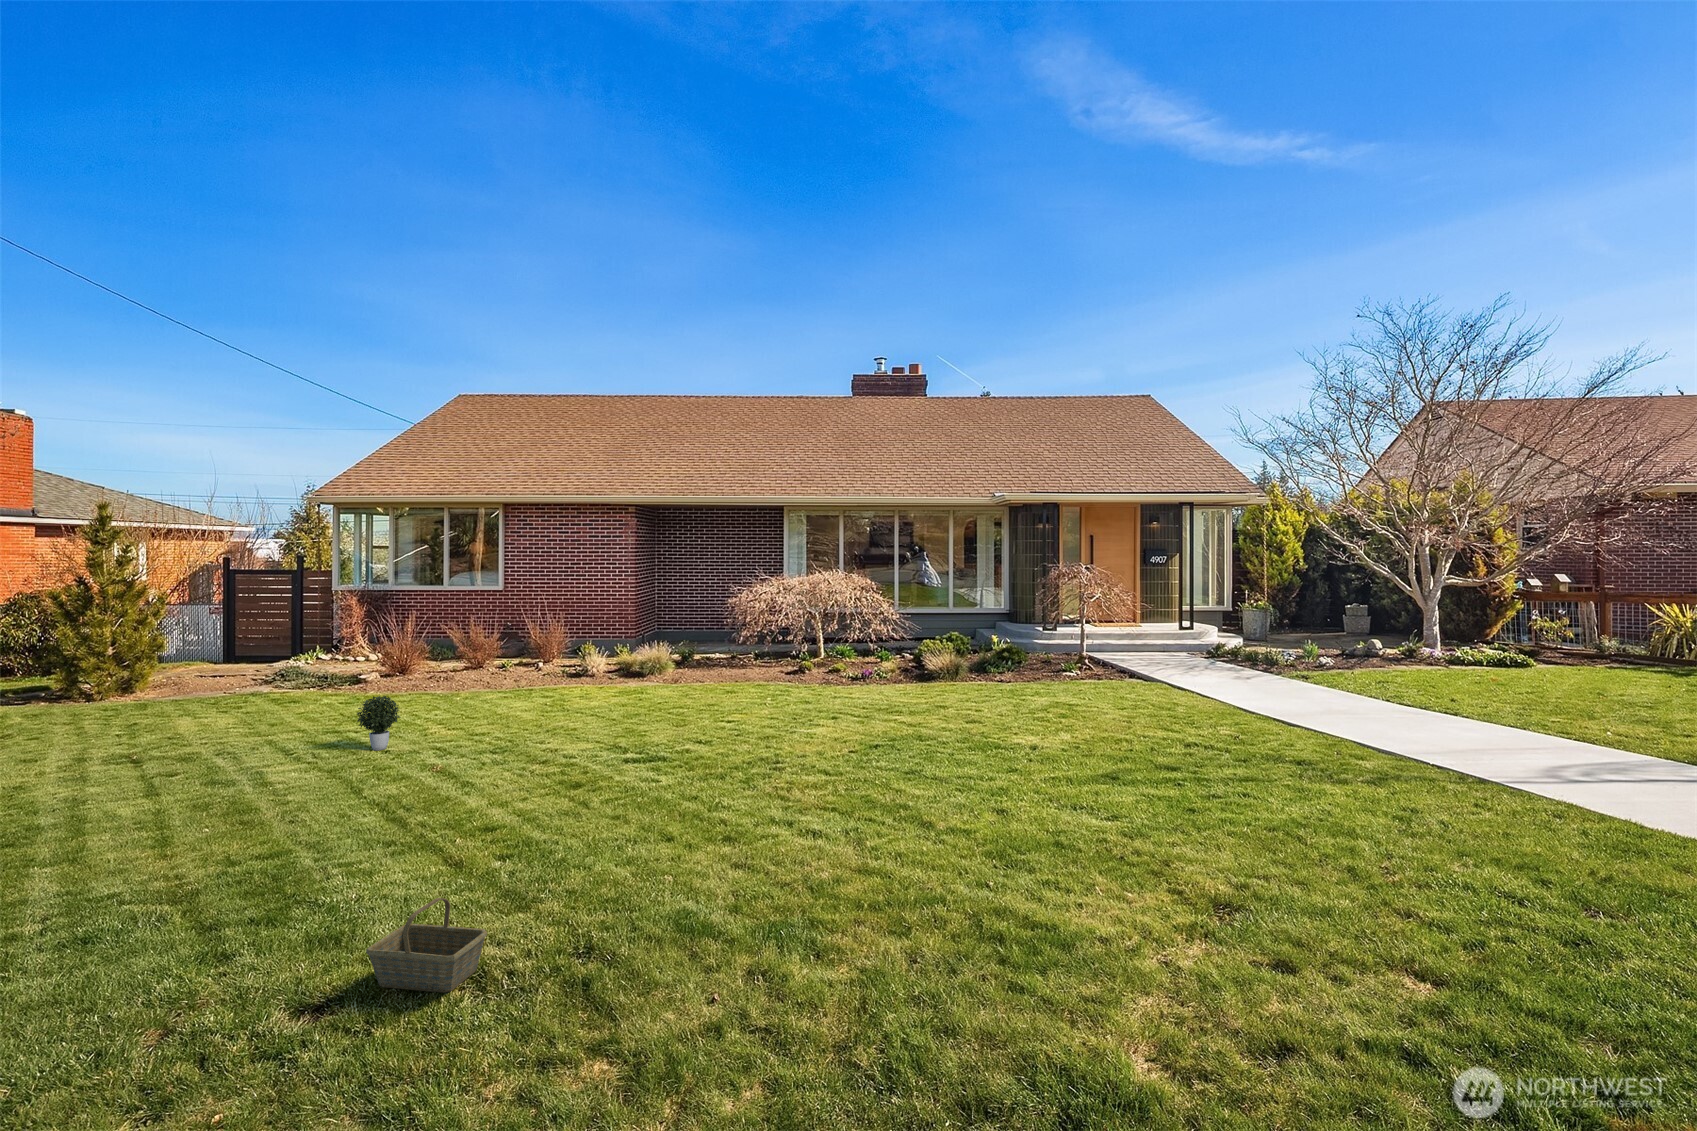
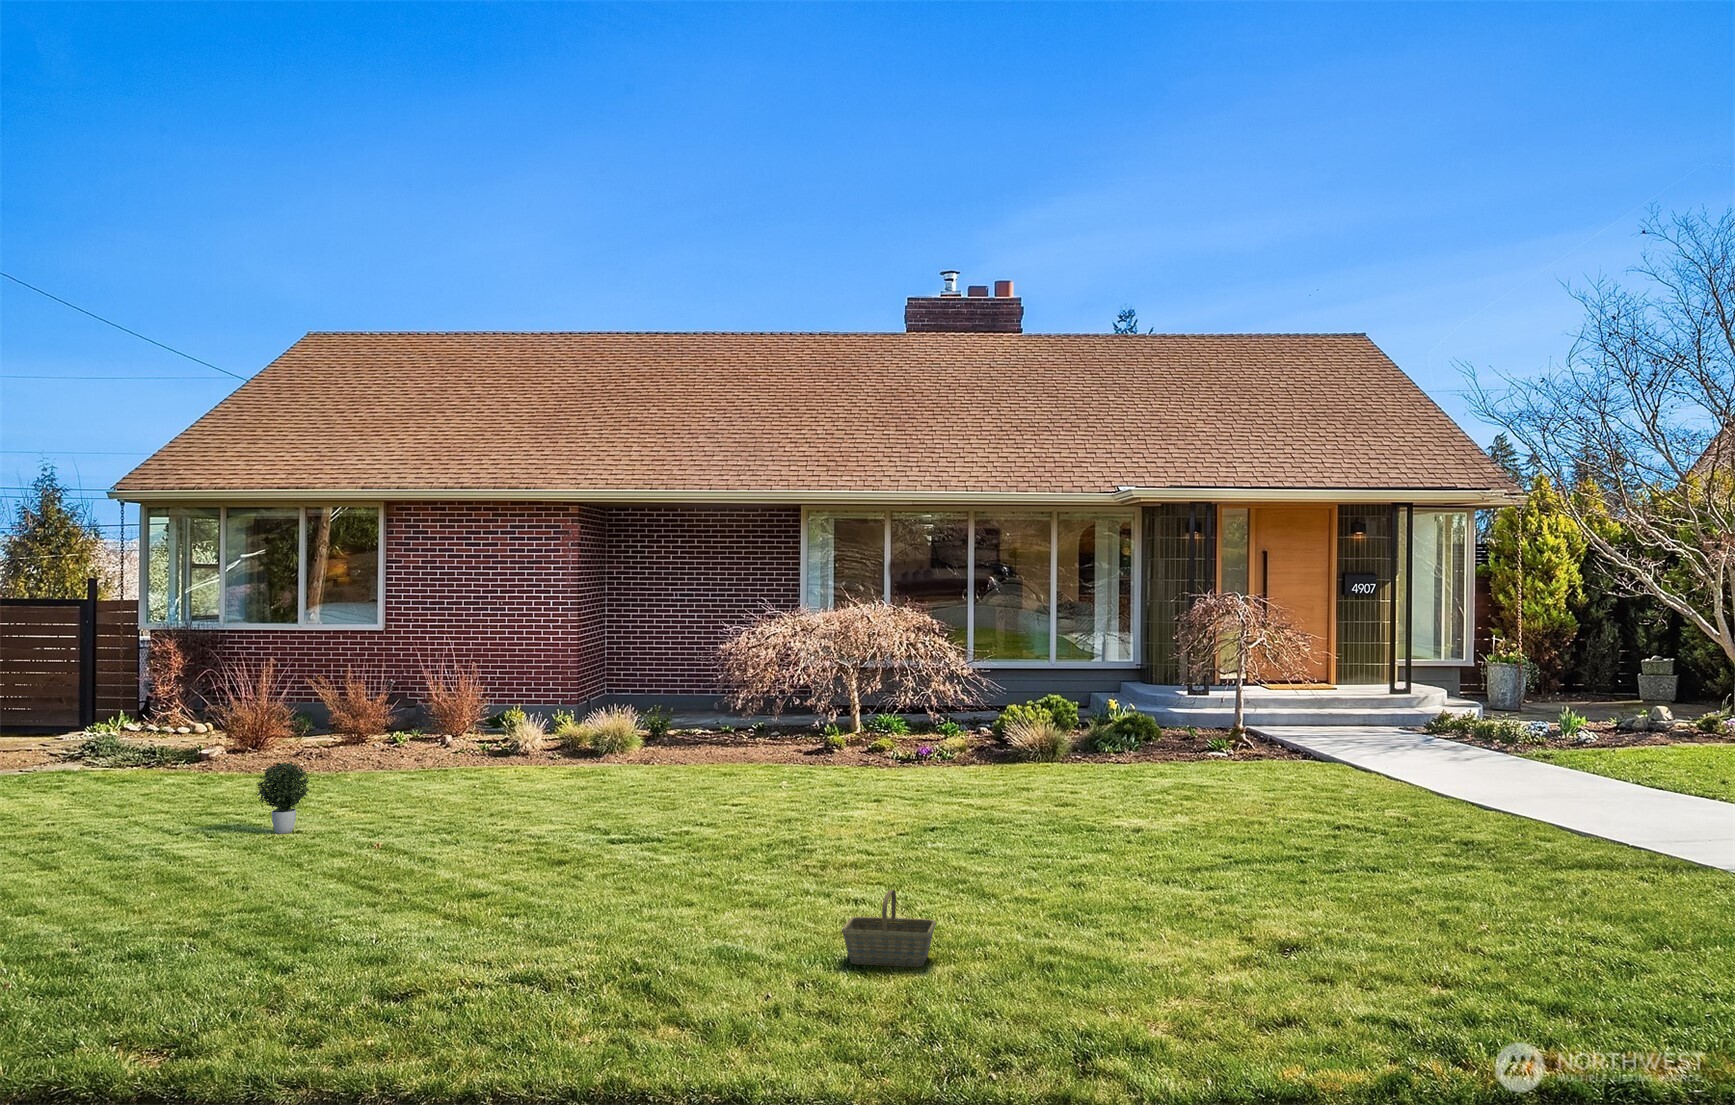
basket: present [366,898,487,993] -> present [842,890,936,967]

